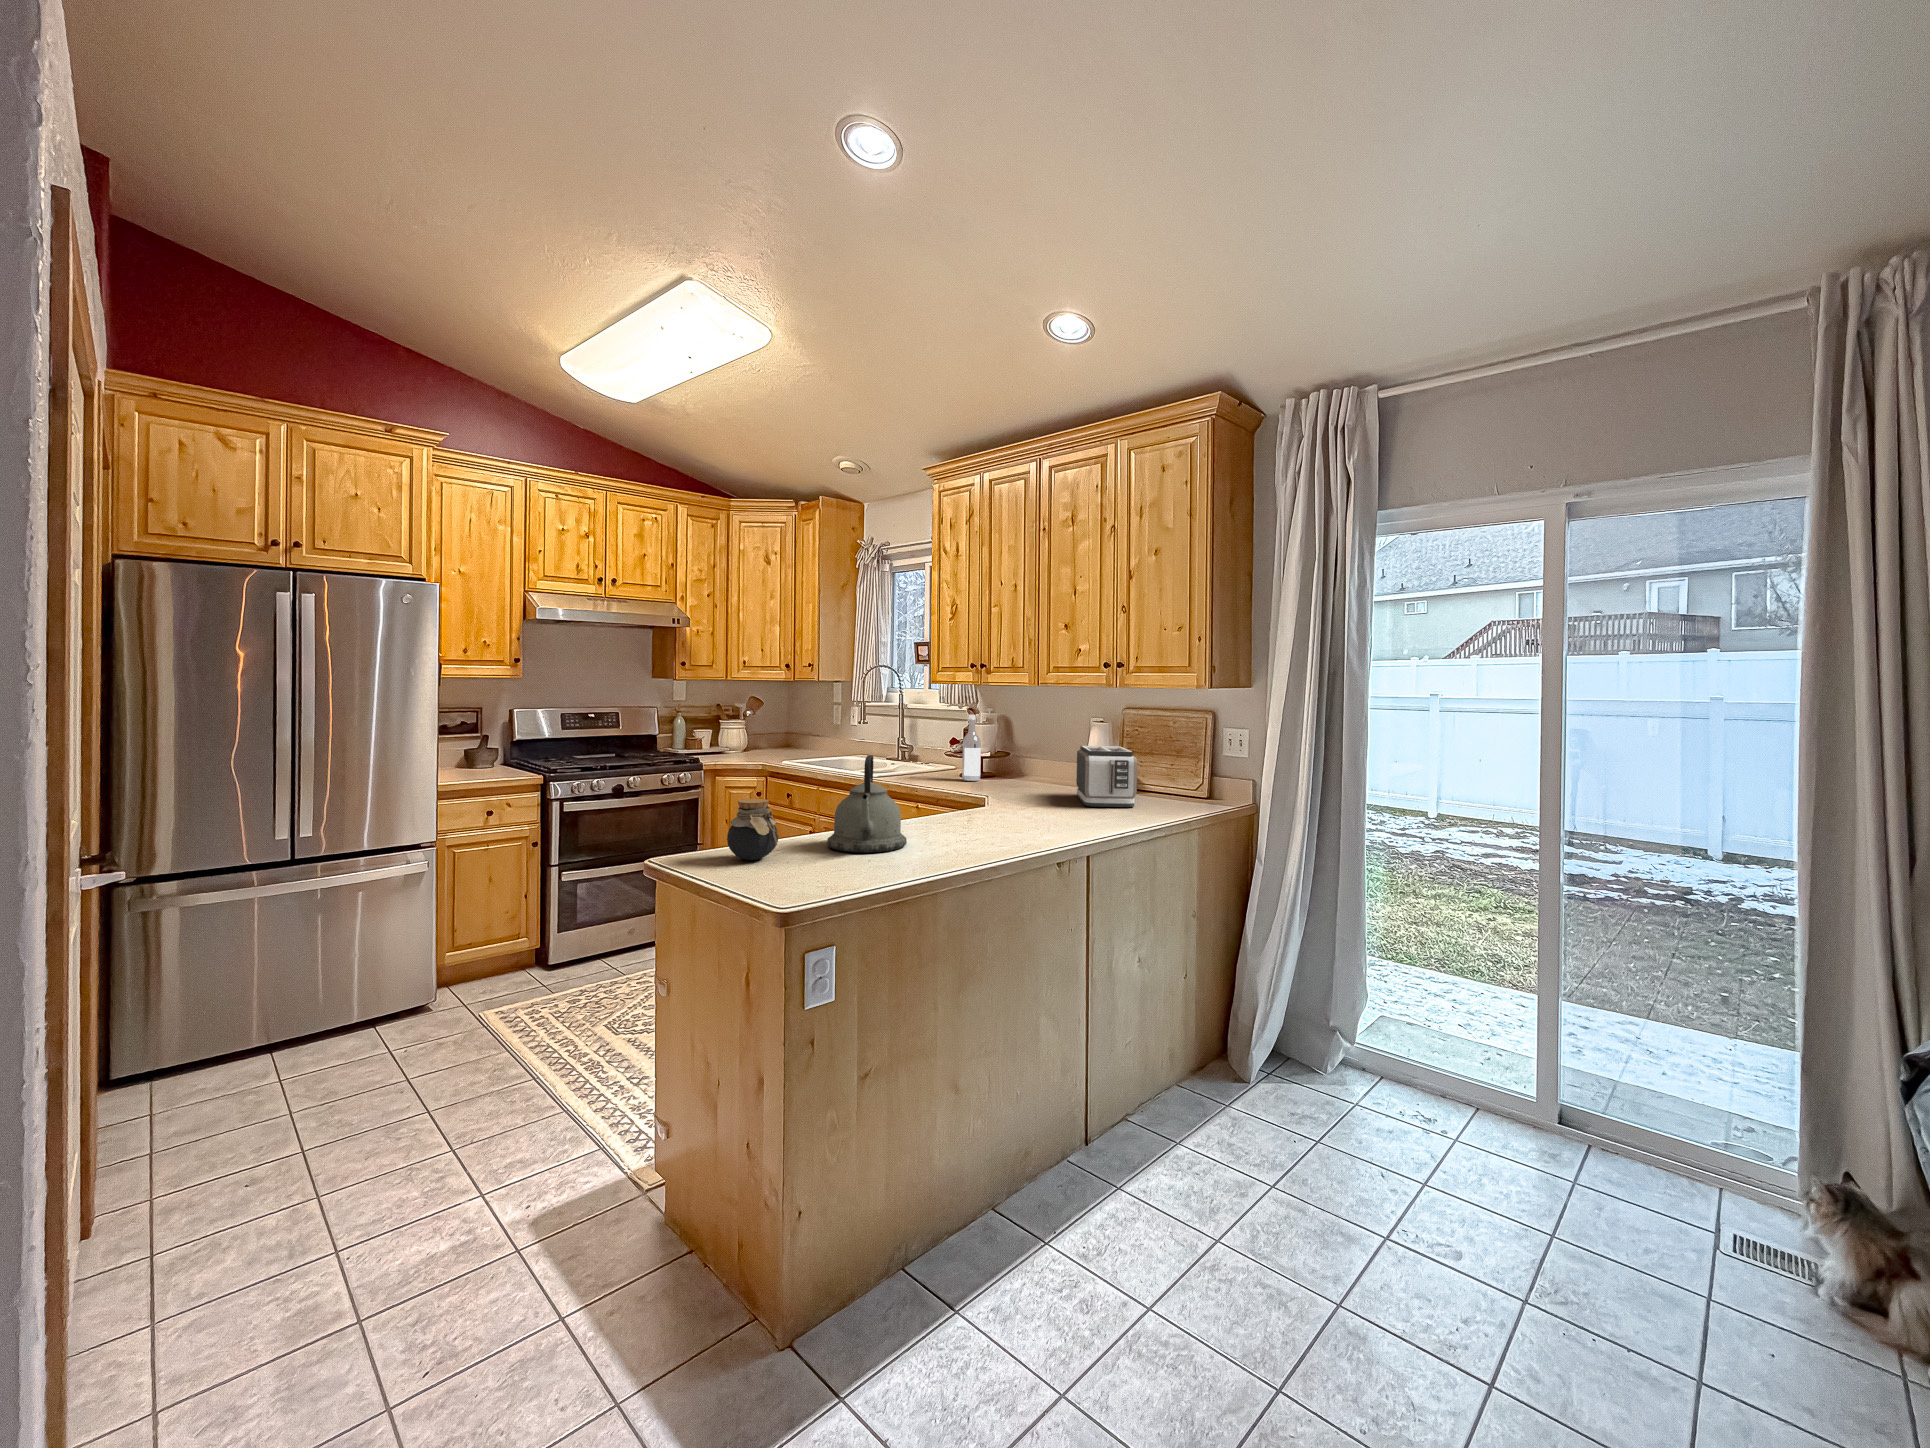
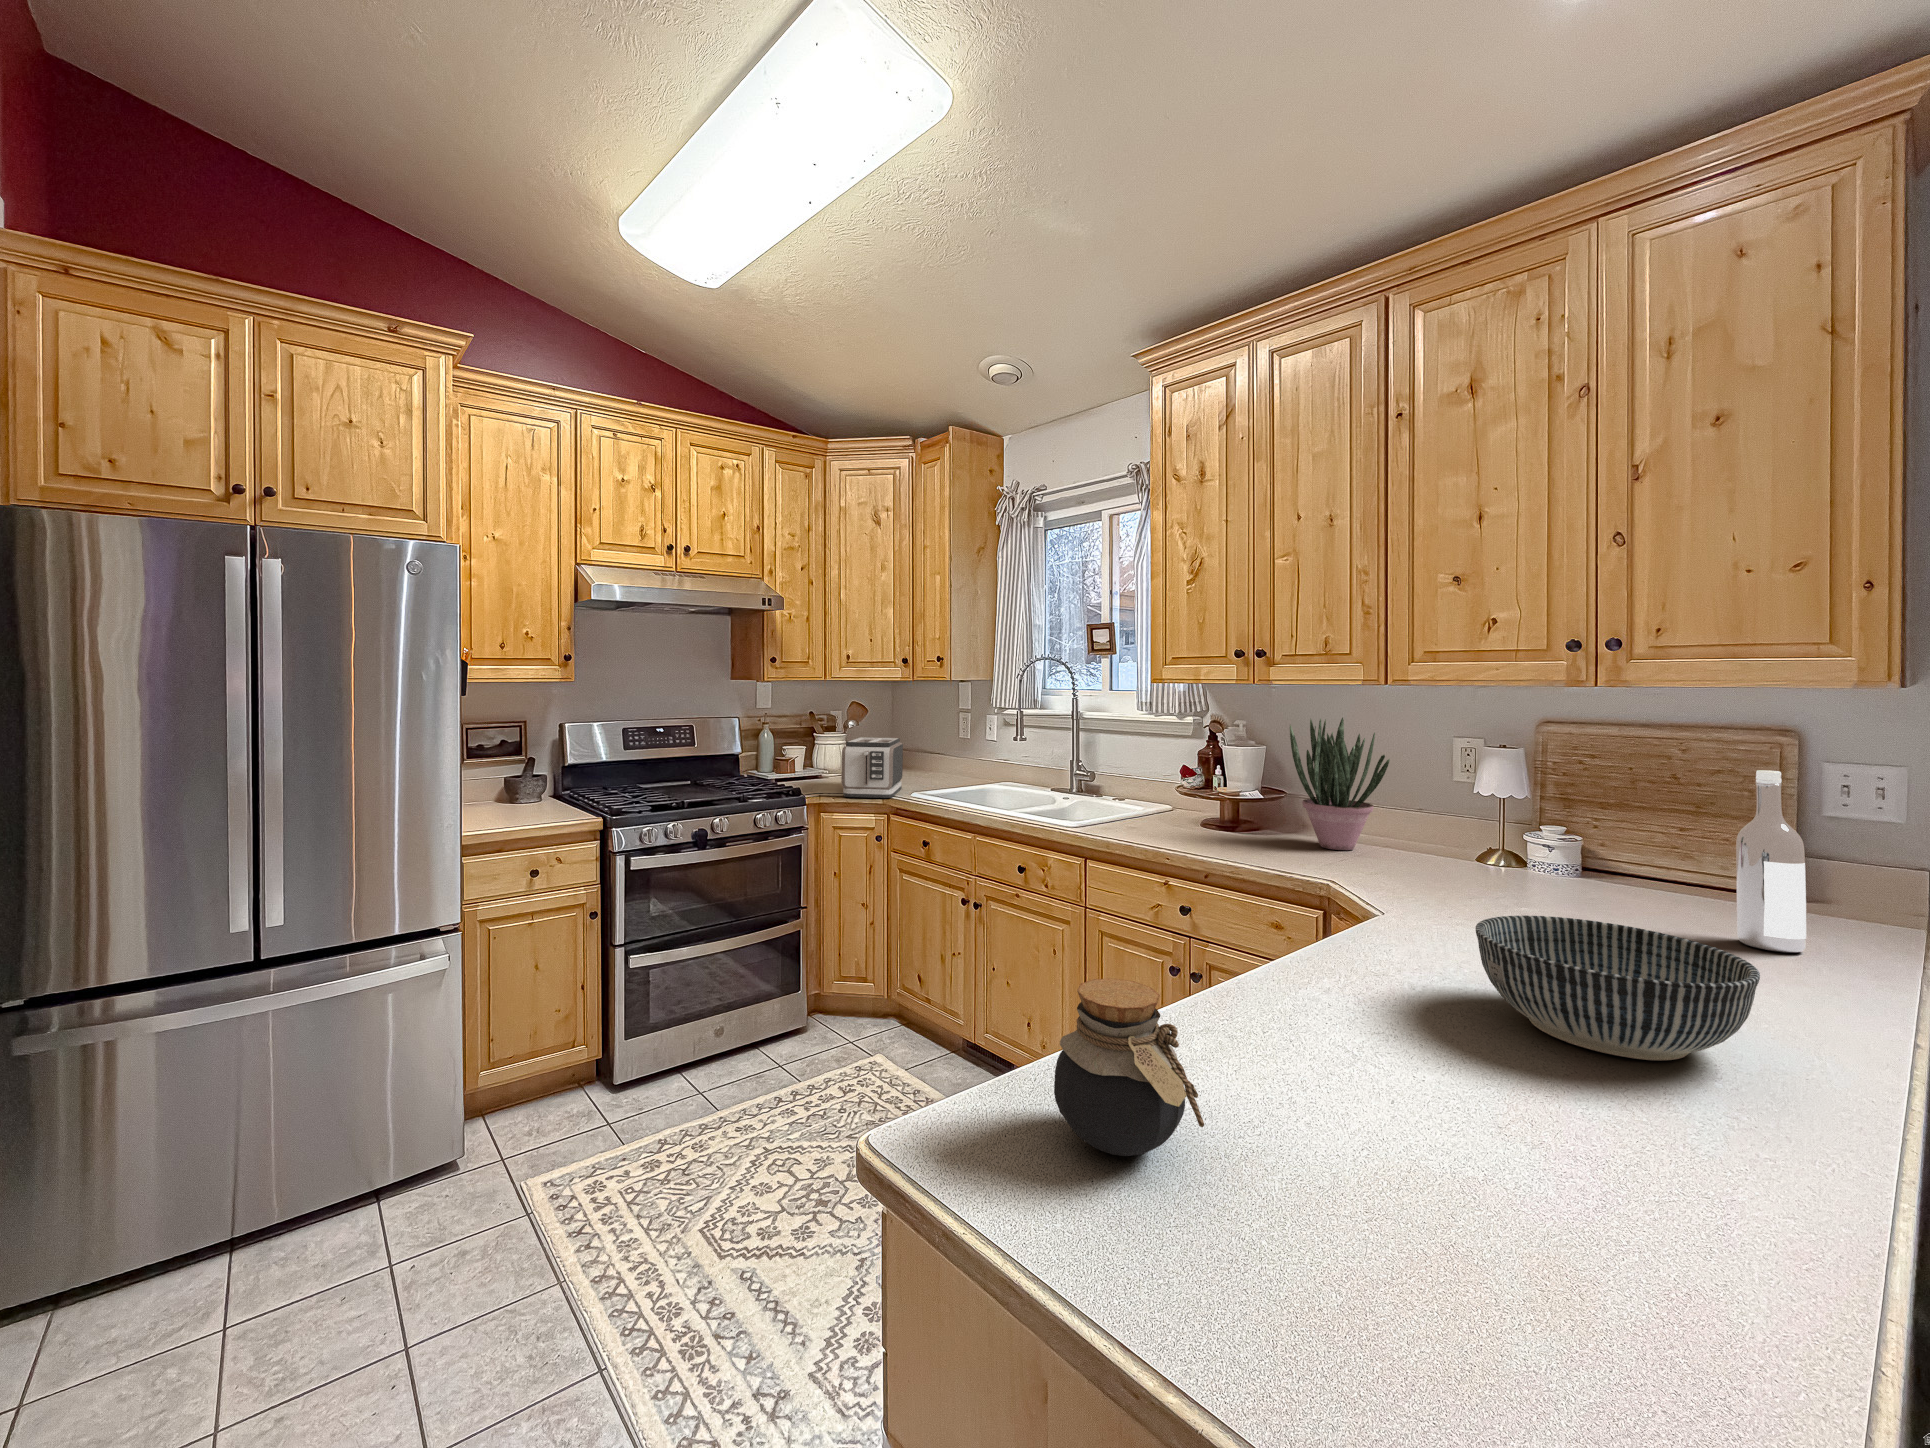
potted plant: none [996,706,1050,786] -> present [1290,718,1390,850]
wine bottle: present [962,715,981,781] -> present [1736,770,1806,953]
toaster: present [1076,746,1137,807] -> present [841,737,903,798]
kettle: present [827,755,907,852] -> none [1232,851,1444,1119]
bowl: none [959,792,1052,840] -> present [1476,915,1760,1060]

